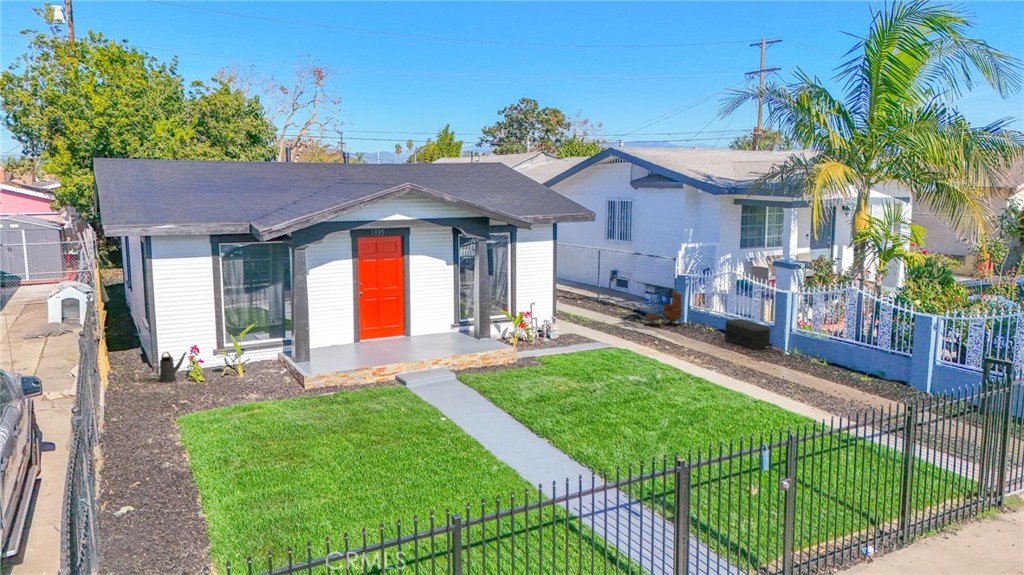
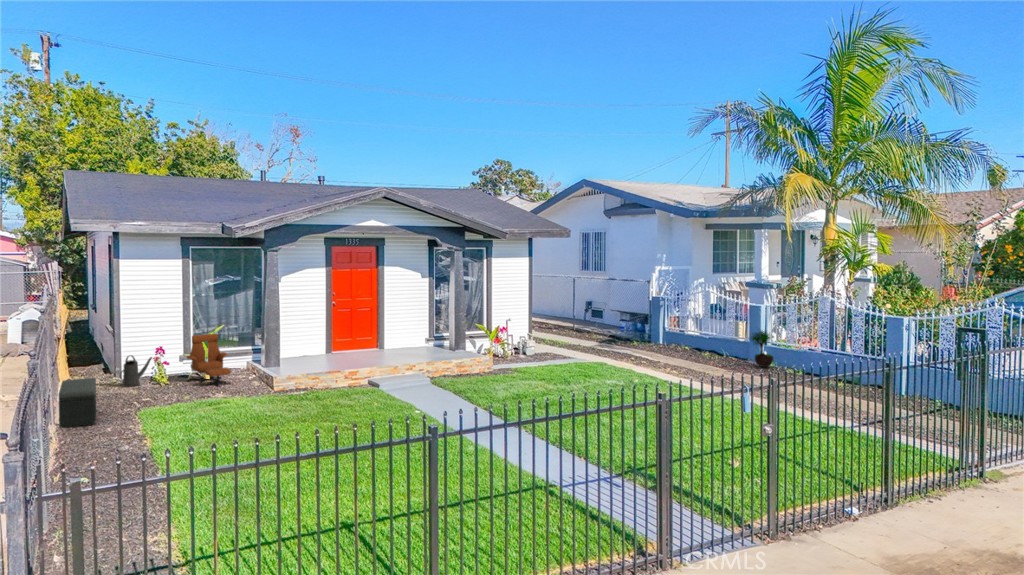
lounge chair: present [646,292,682,326] -> present [187,334,231,386]
potted tree: none [774,316,799,356] -> present [751,331,773,367]
storage bench: present [725,319,770,349] -> present [58,378,96,428]

